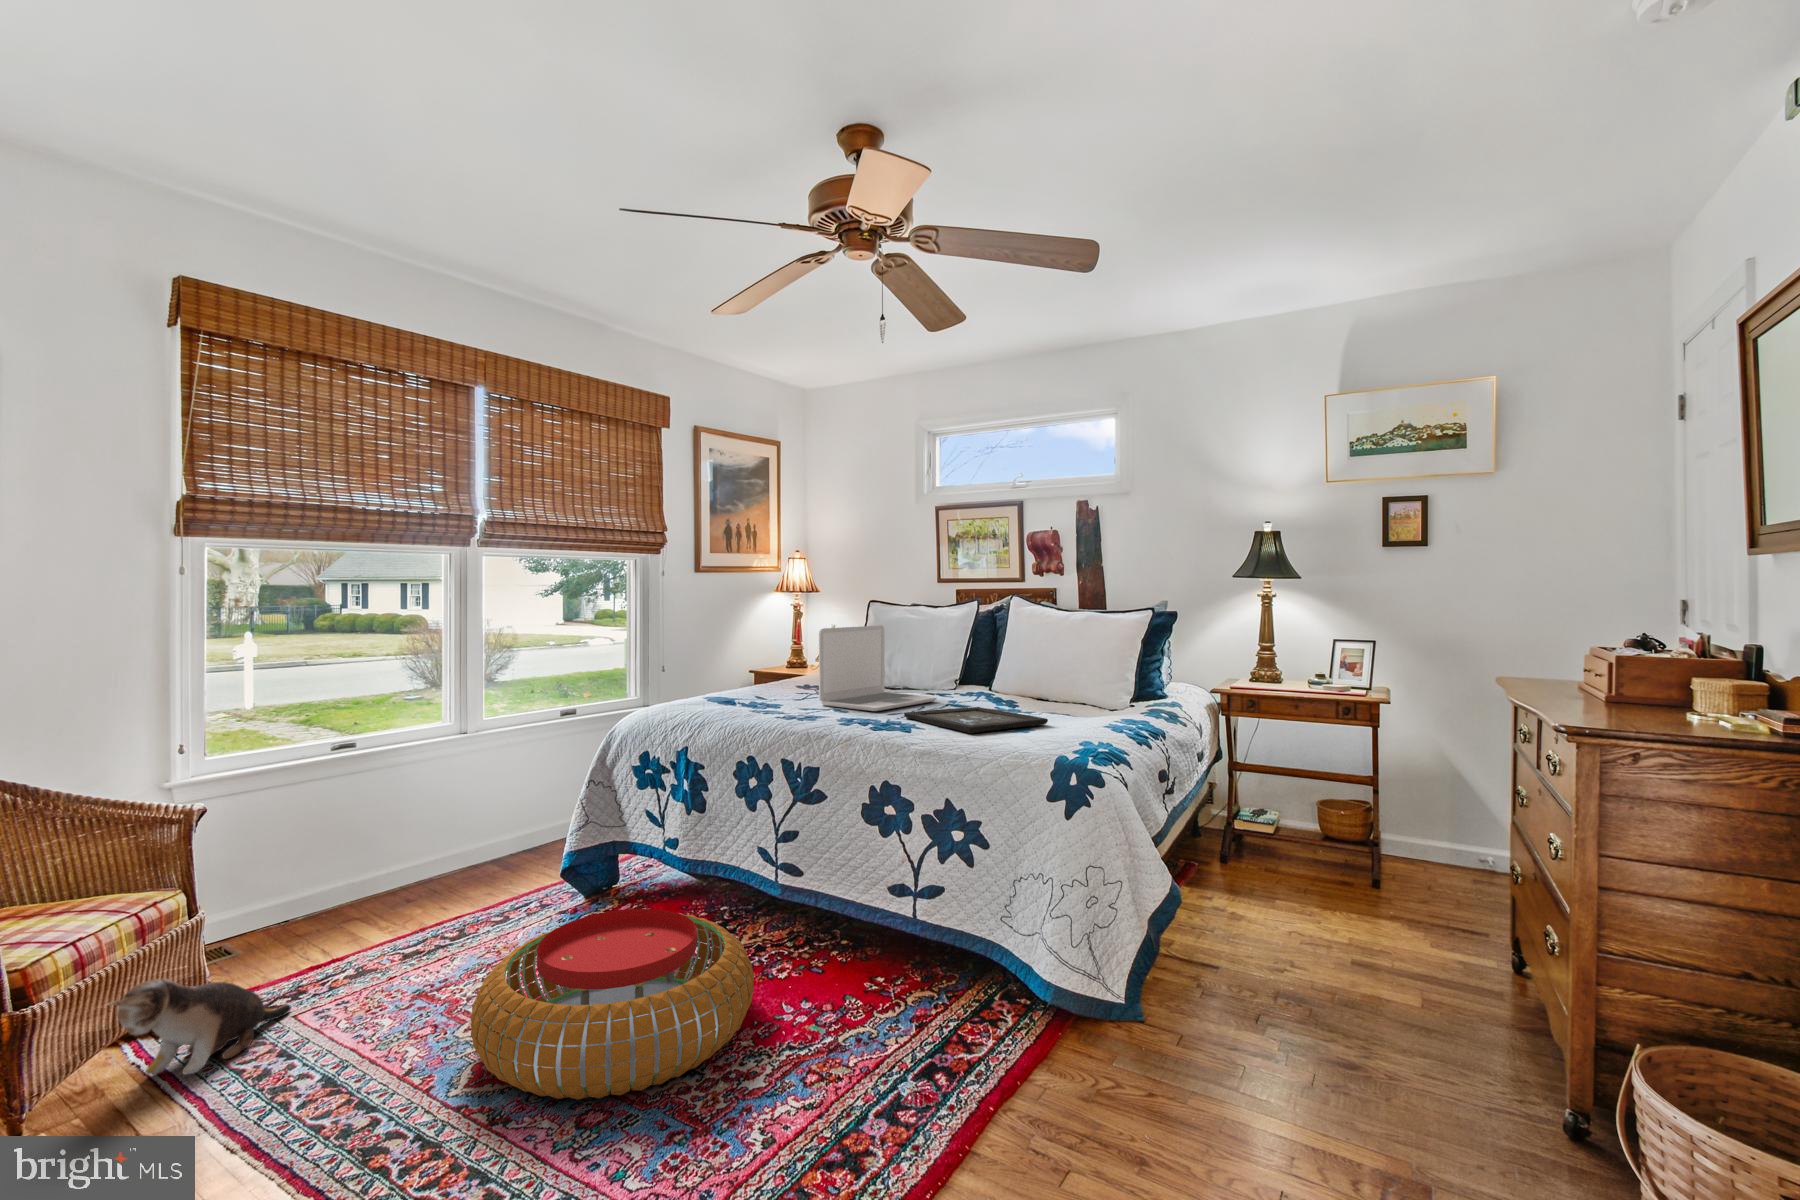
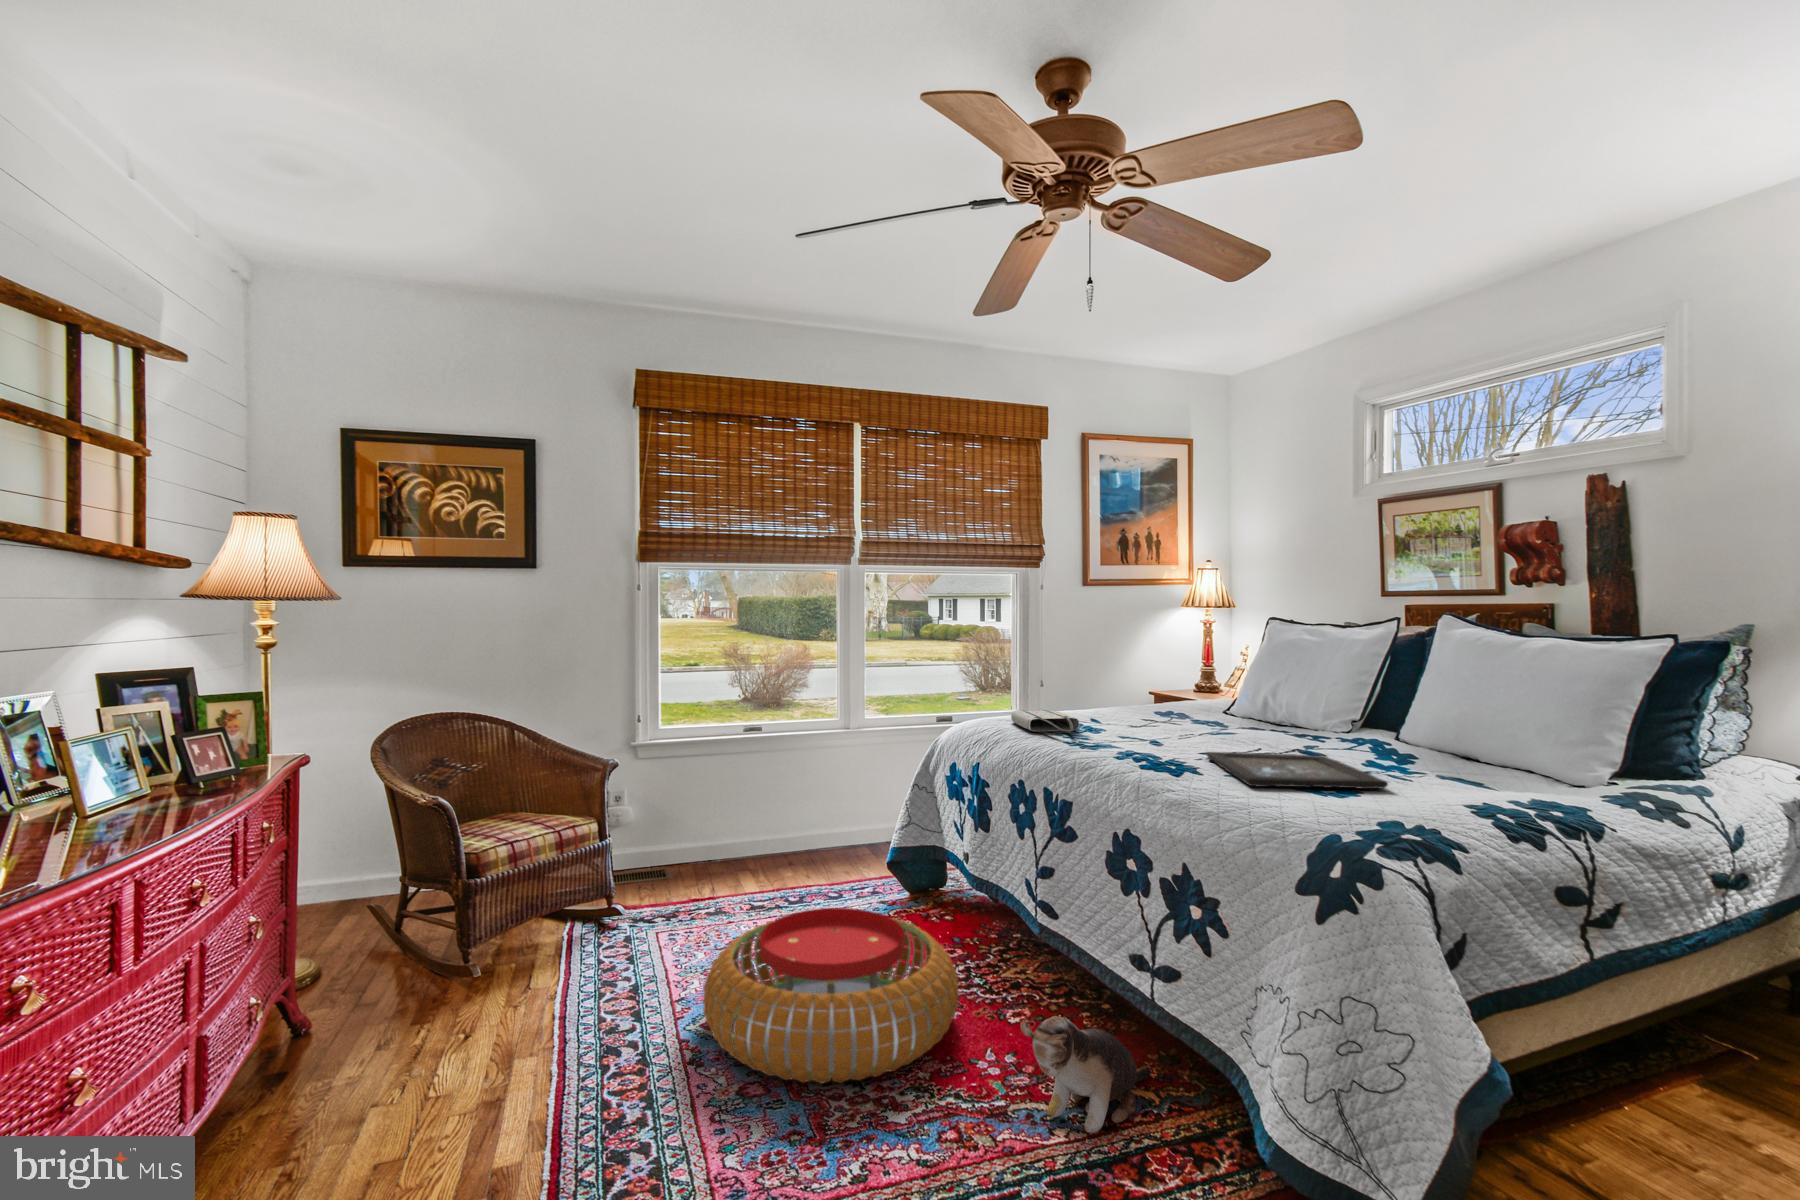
laptop: present [819,626,936,711] -> none [1136,646,1289,747]
tote bag: none [698,692,780,711] -> present [1011,710,1079,734]
plush toy: present [108,978,291,1075] -> present [1020,1017,1151,1133]

